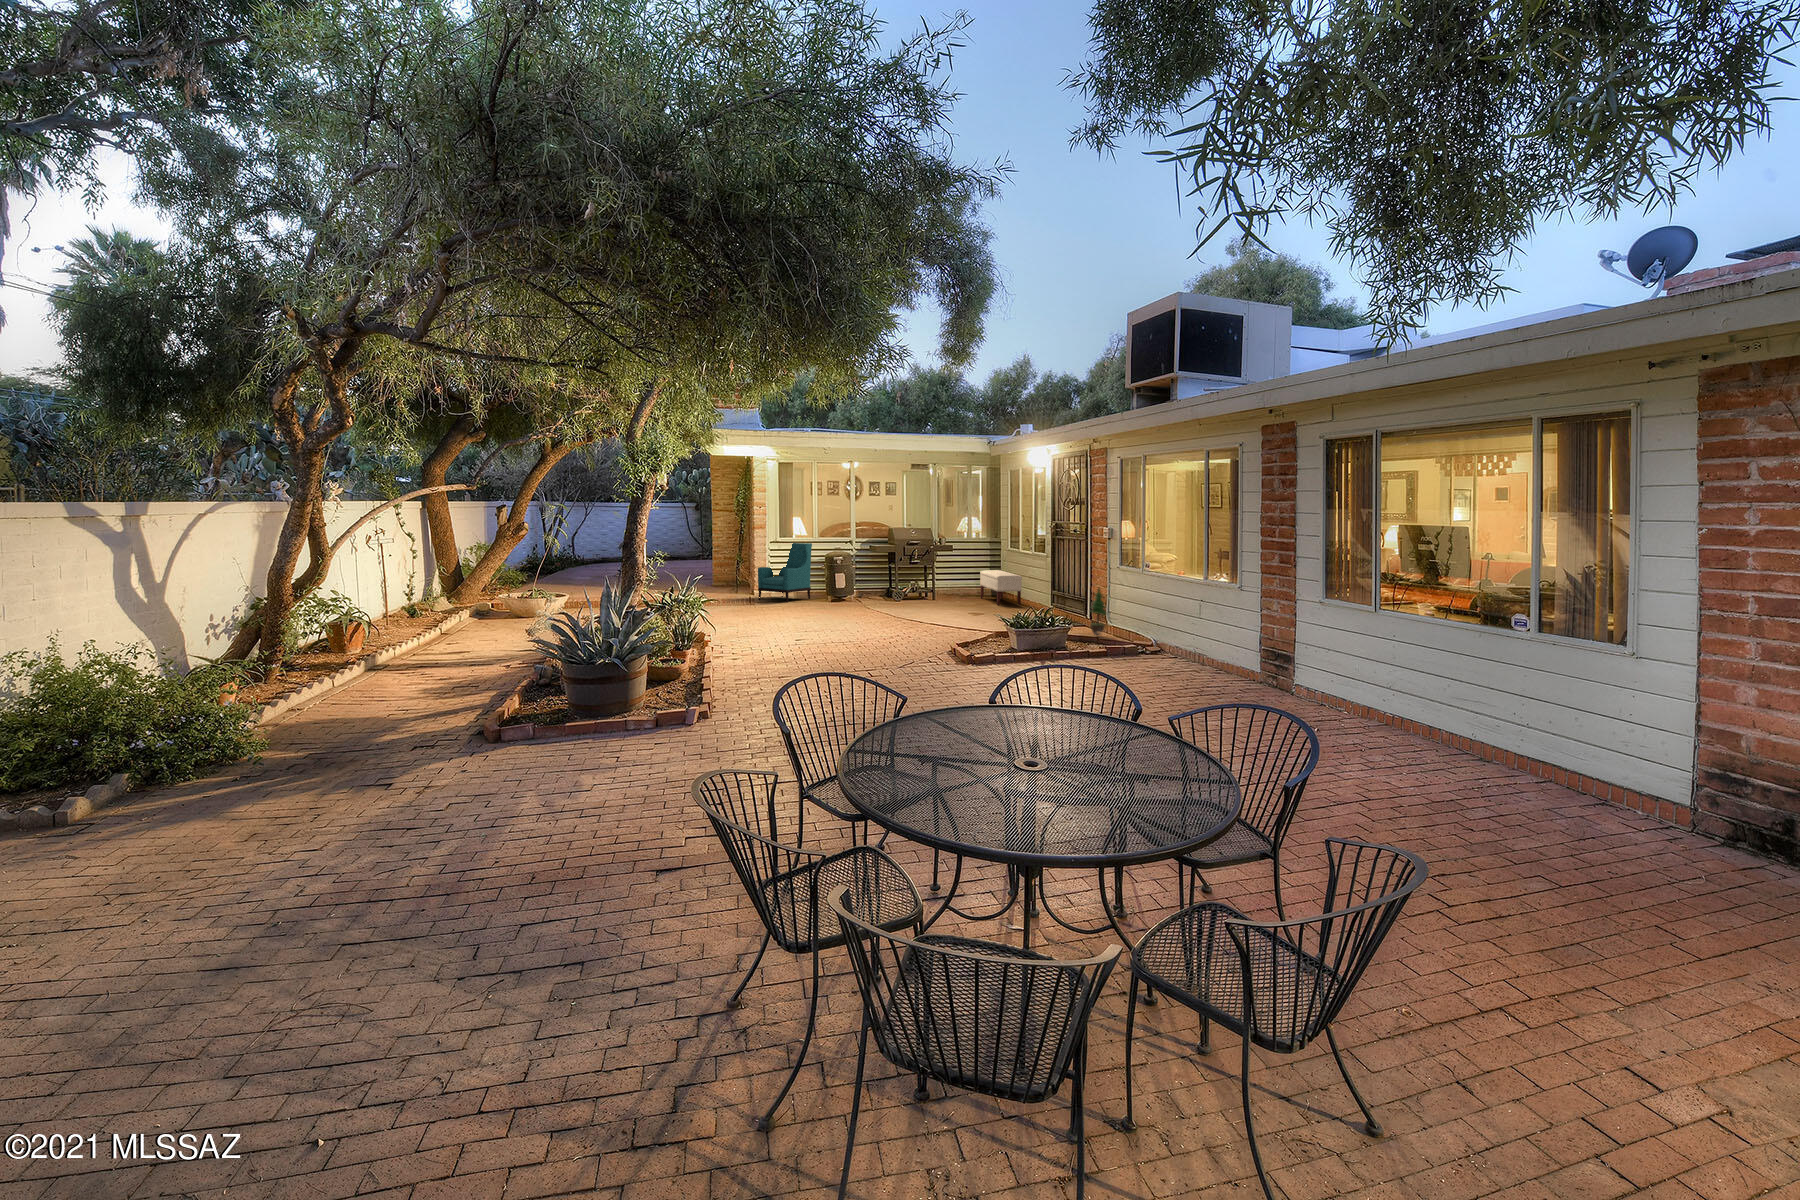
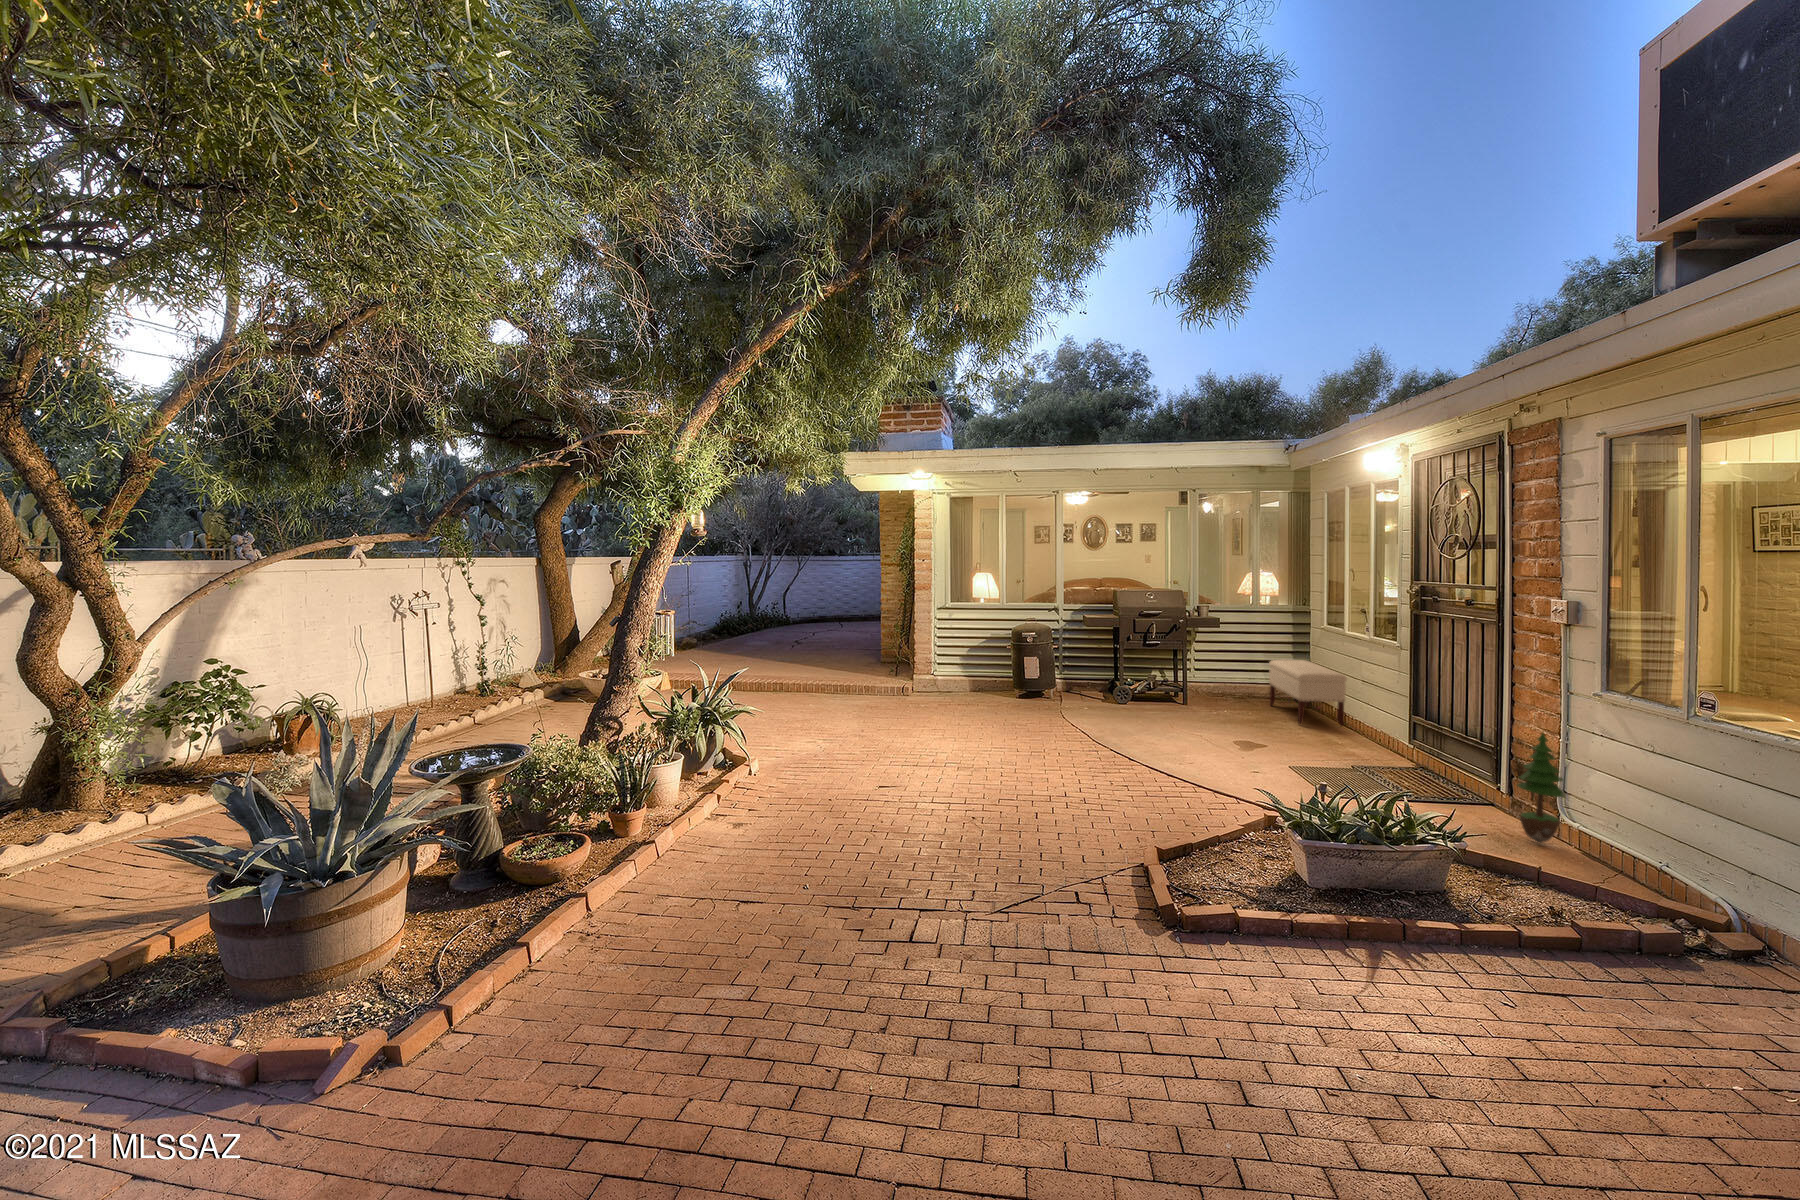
armchair: present [758,543,812,602] -> none [912,609,993,701]

